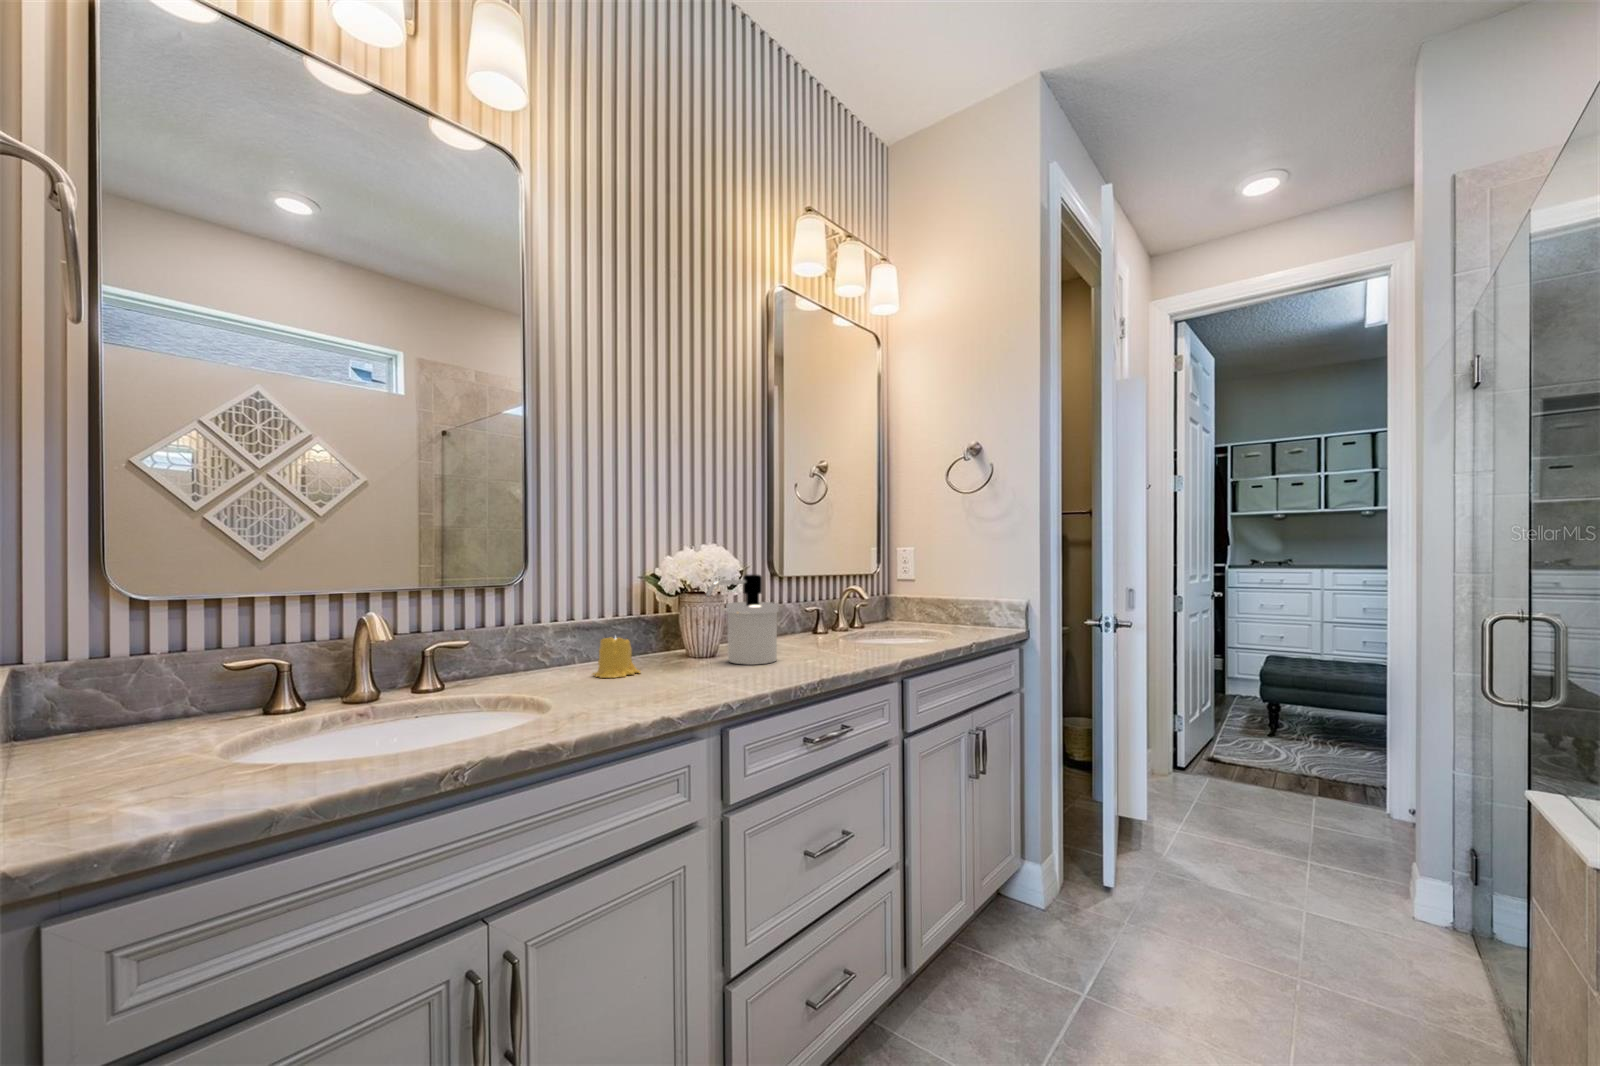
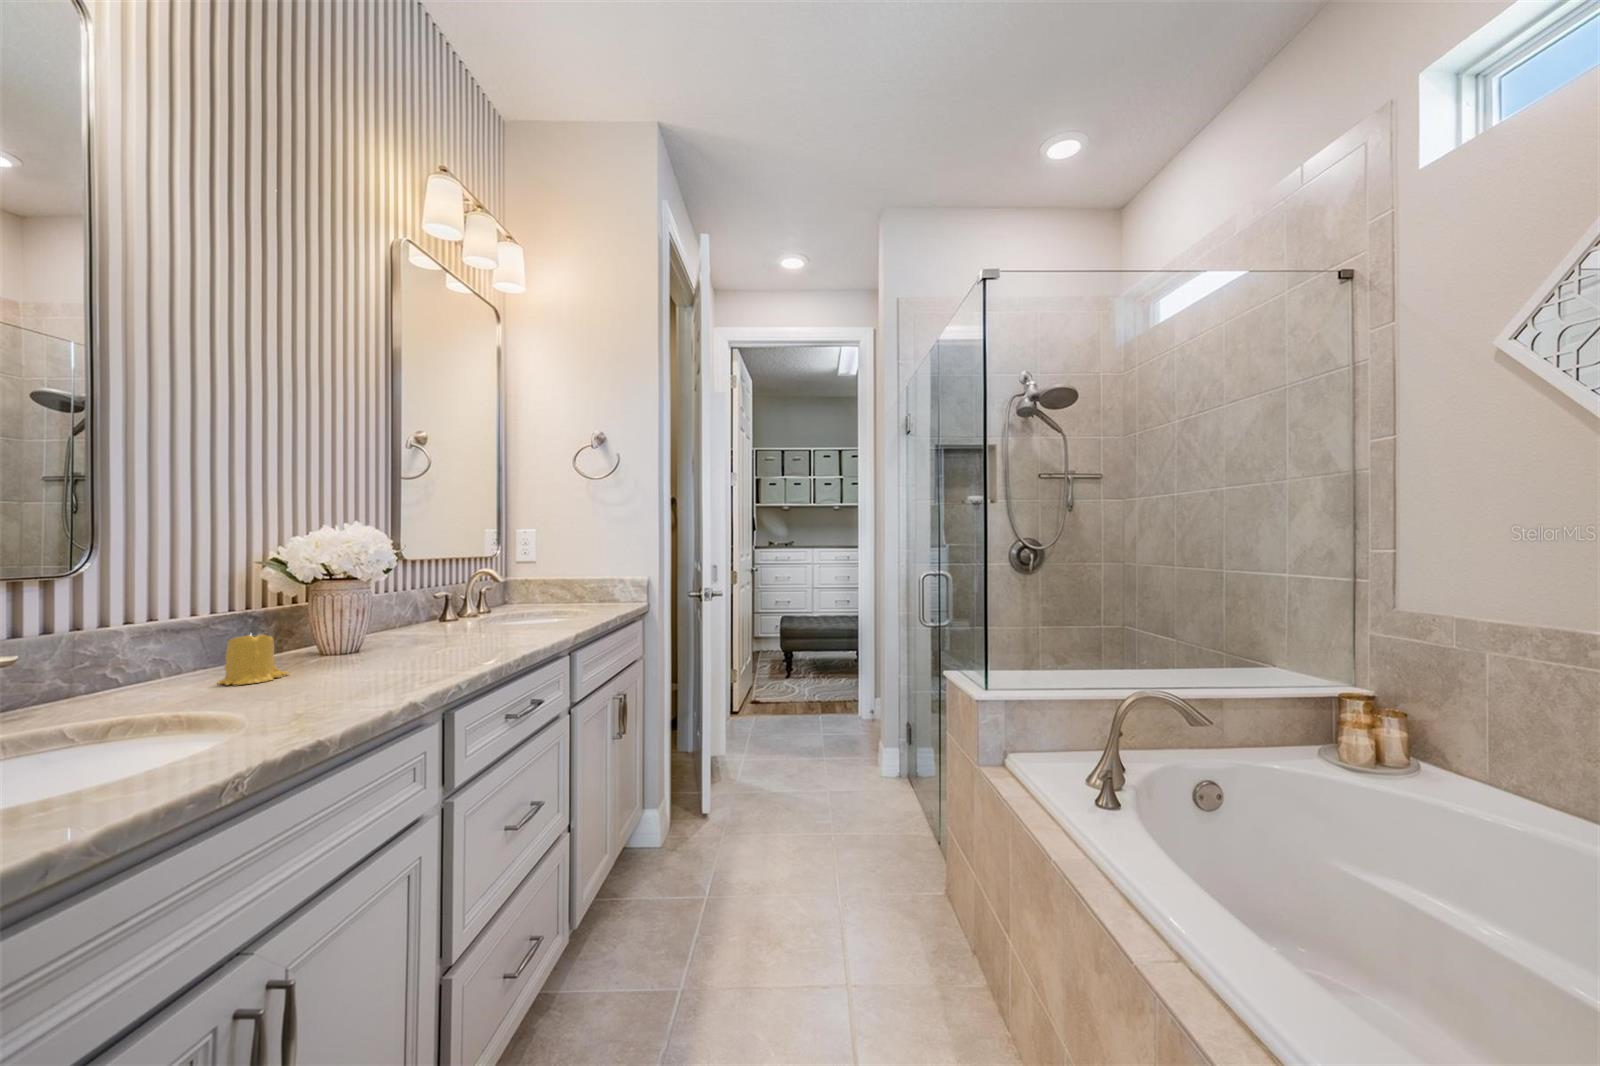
soap dispenser: present [706,574,779,665] -> none [369,557,449,653]

